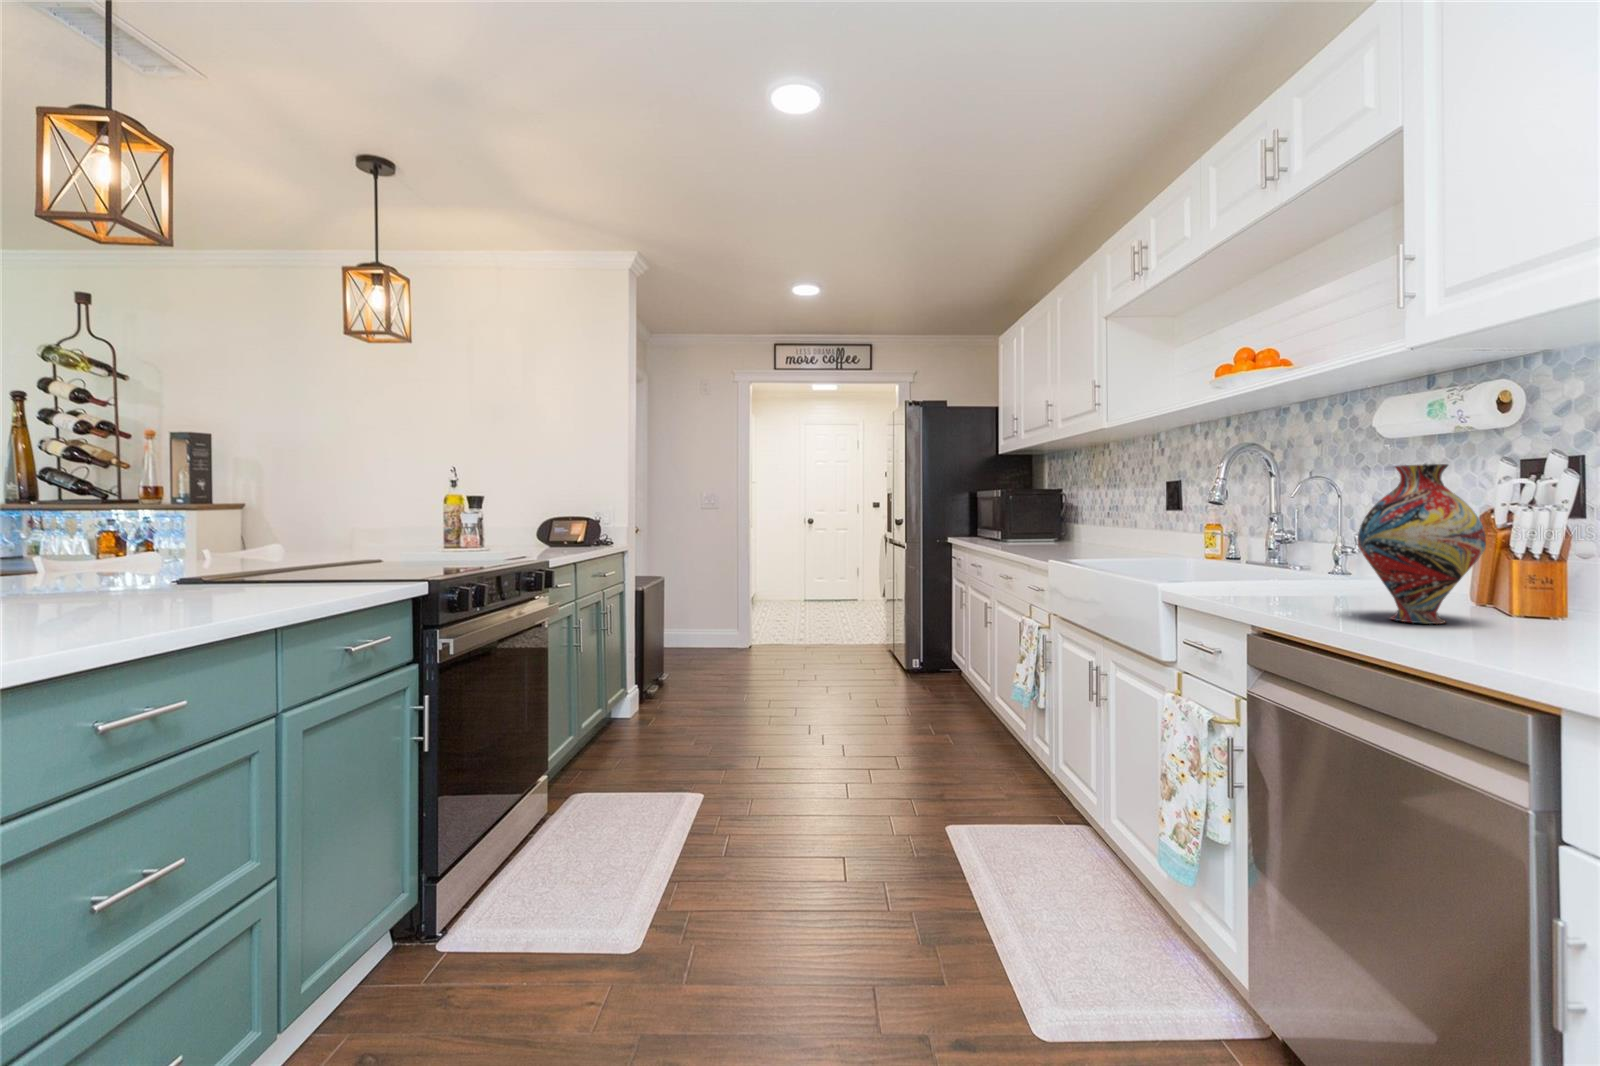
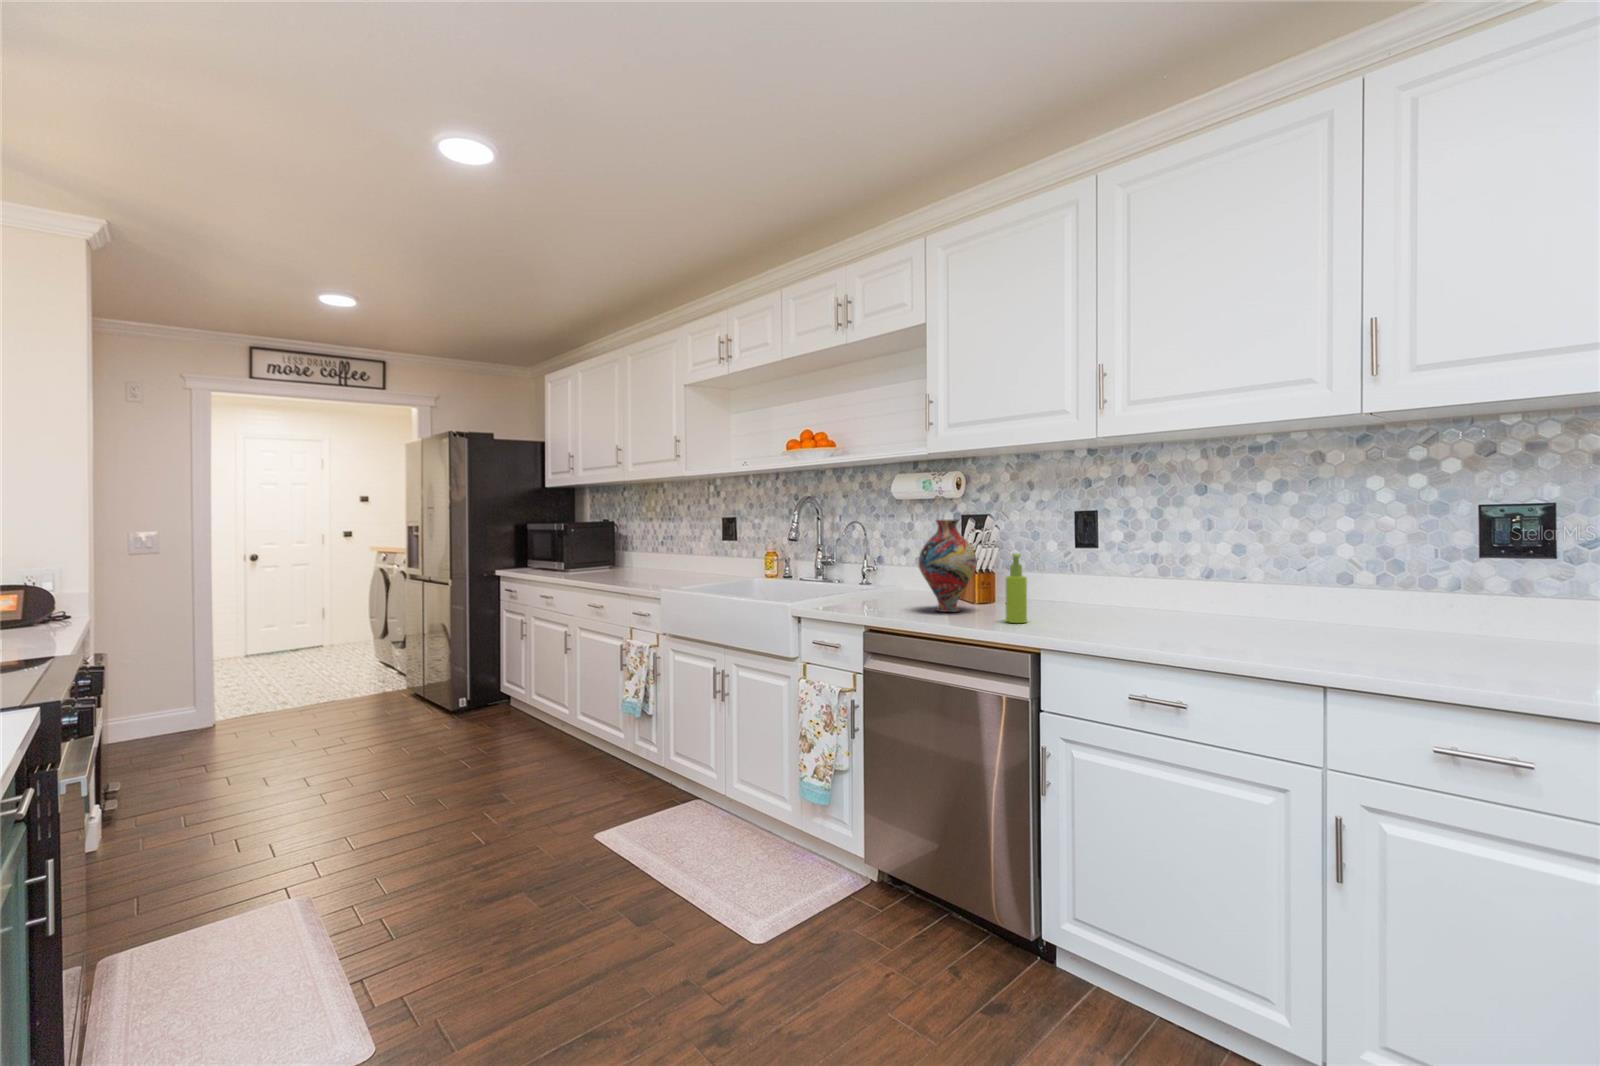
soap dispenser: none [1501,522,1558,656] -> present [1006,554,1027,623]

